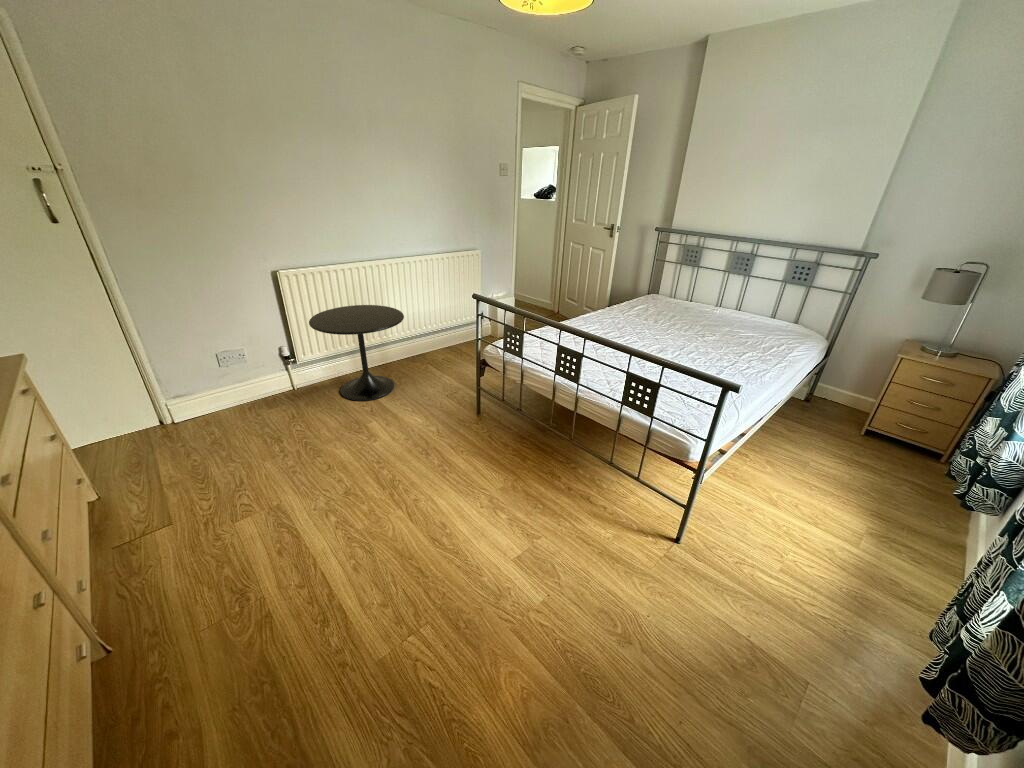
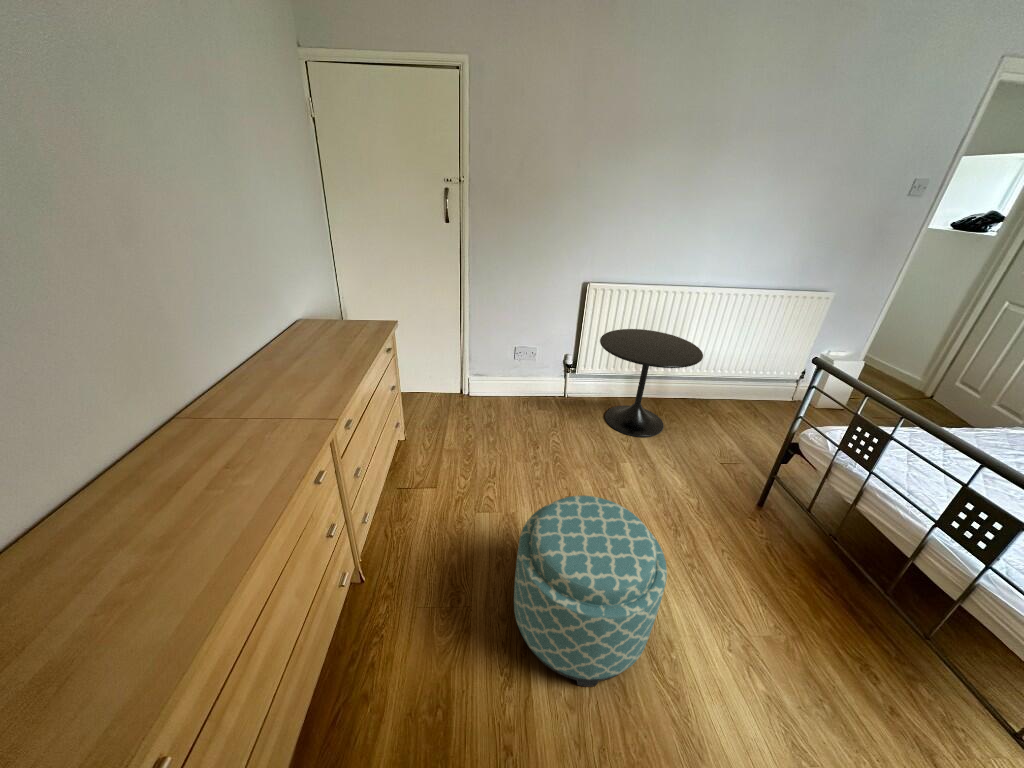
ottoman: none [289,444,426,595] -> present [514,496,667,687]

